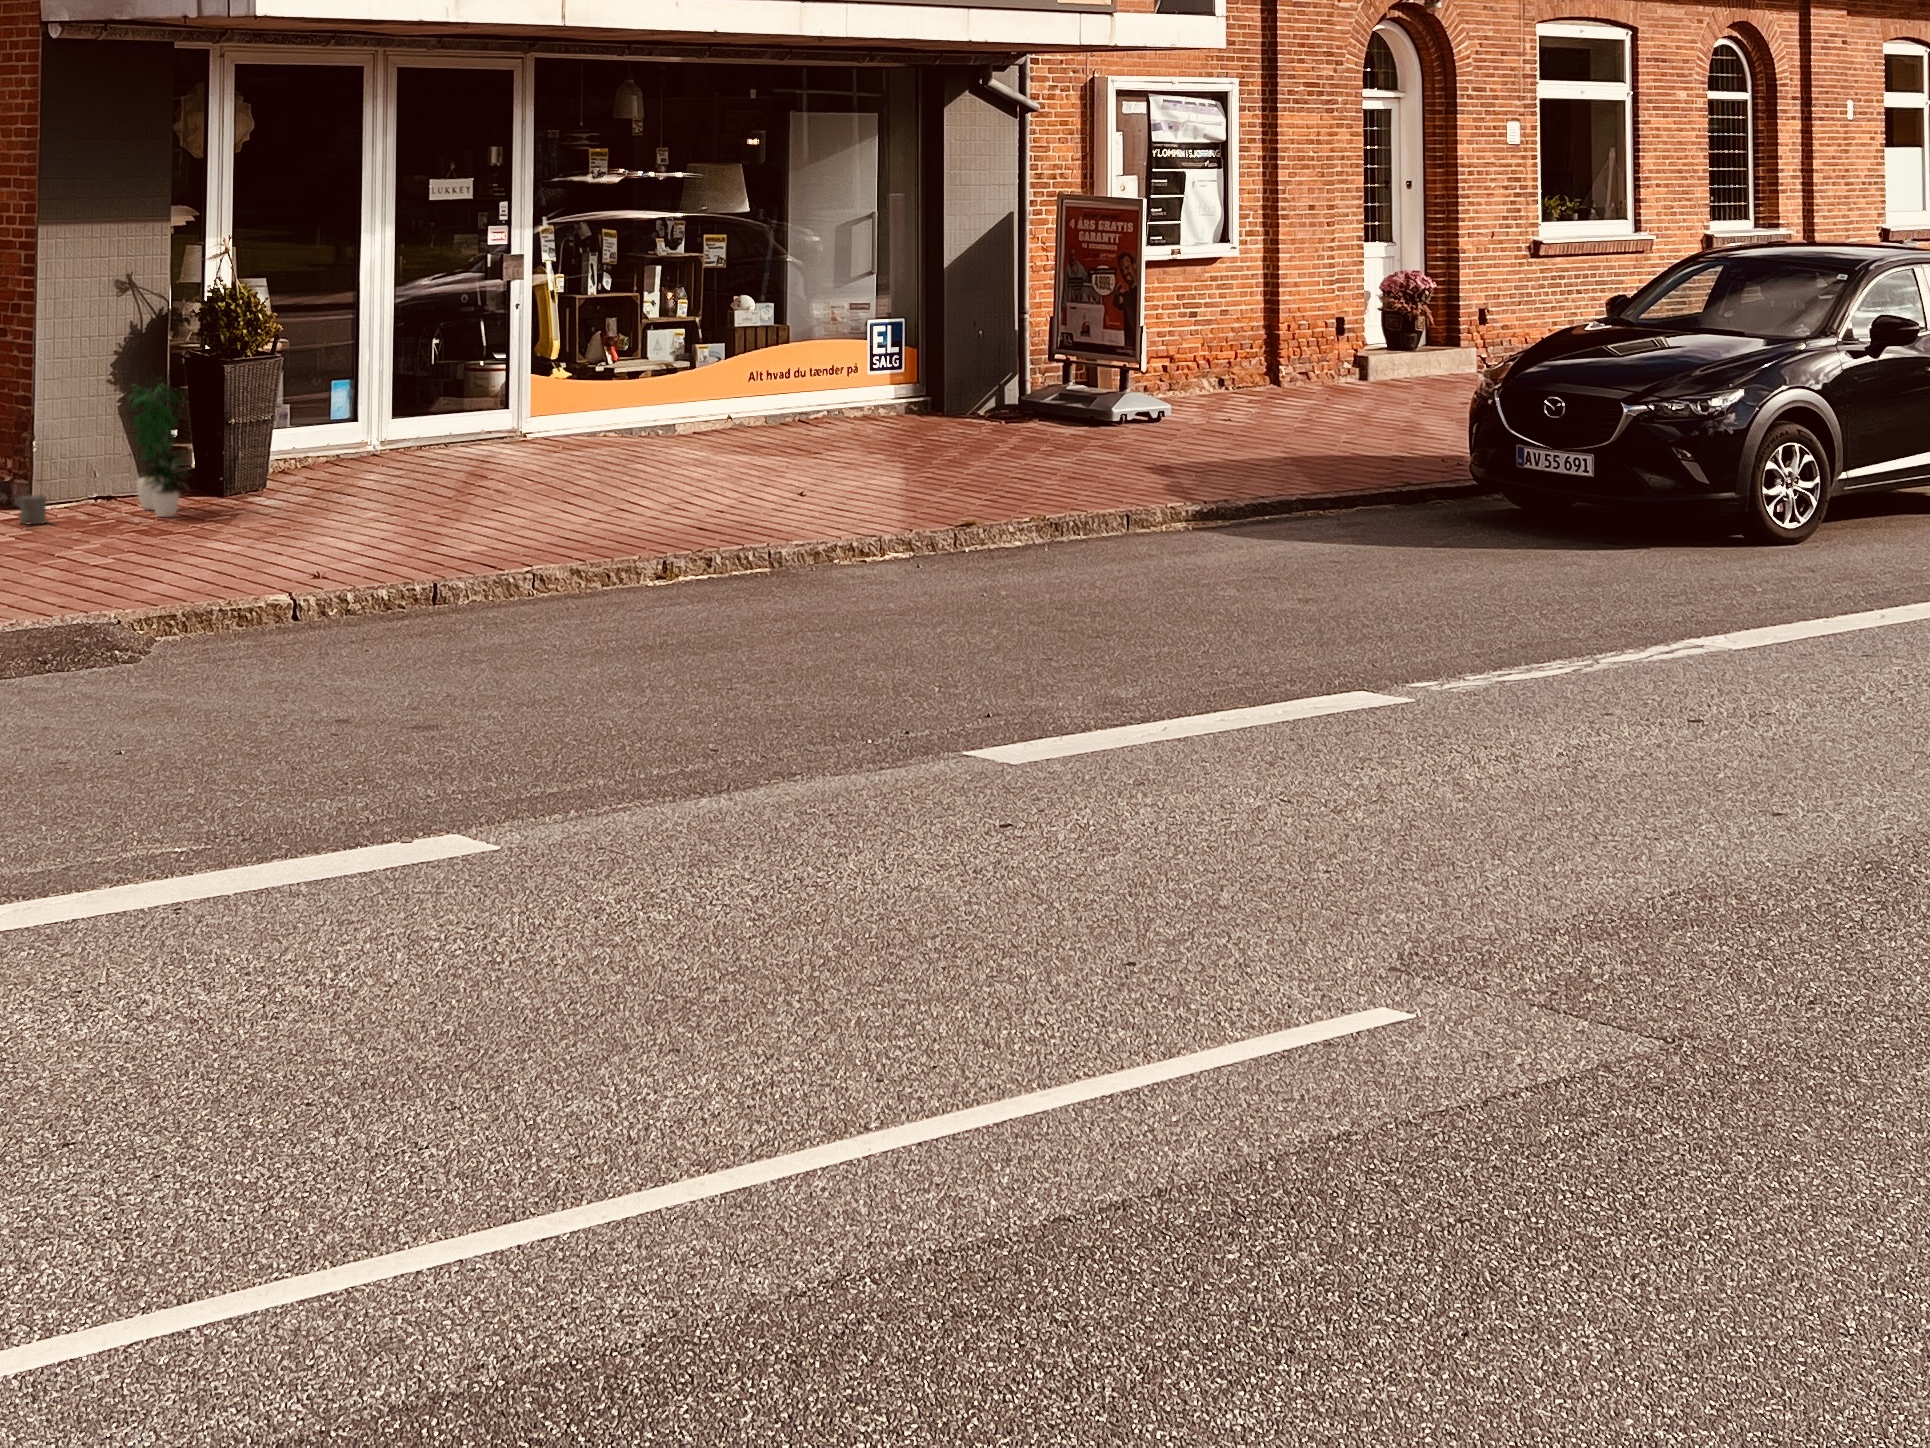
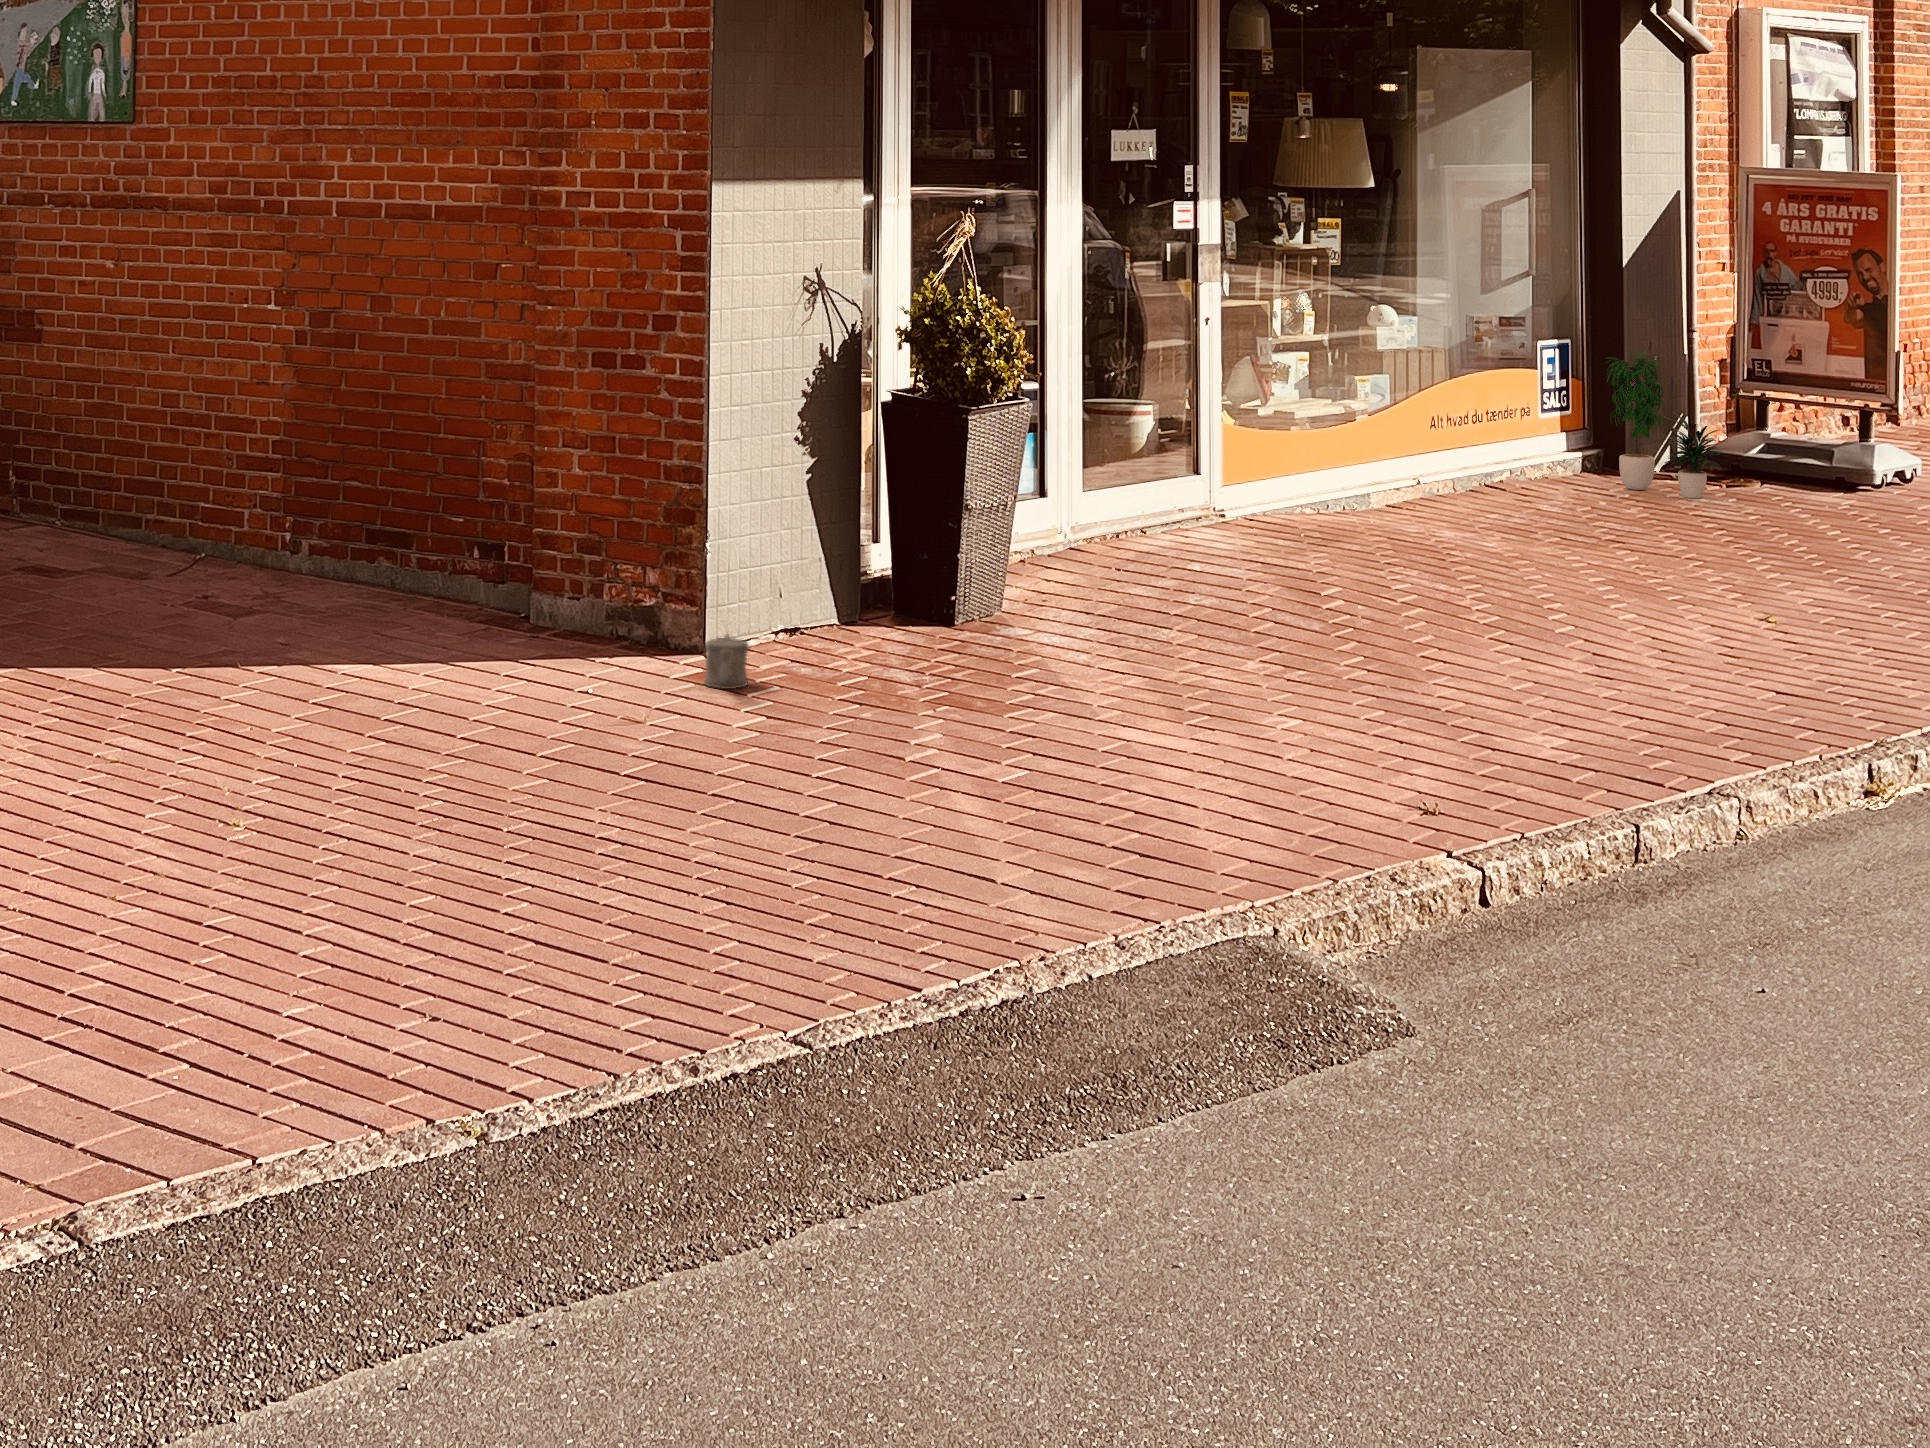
potted plant: present [128,383,187,517] -> present [1607,348,1722,498]

